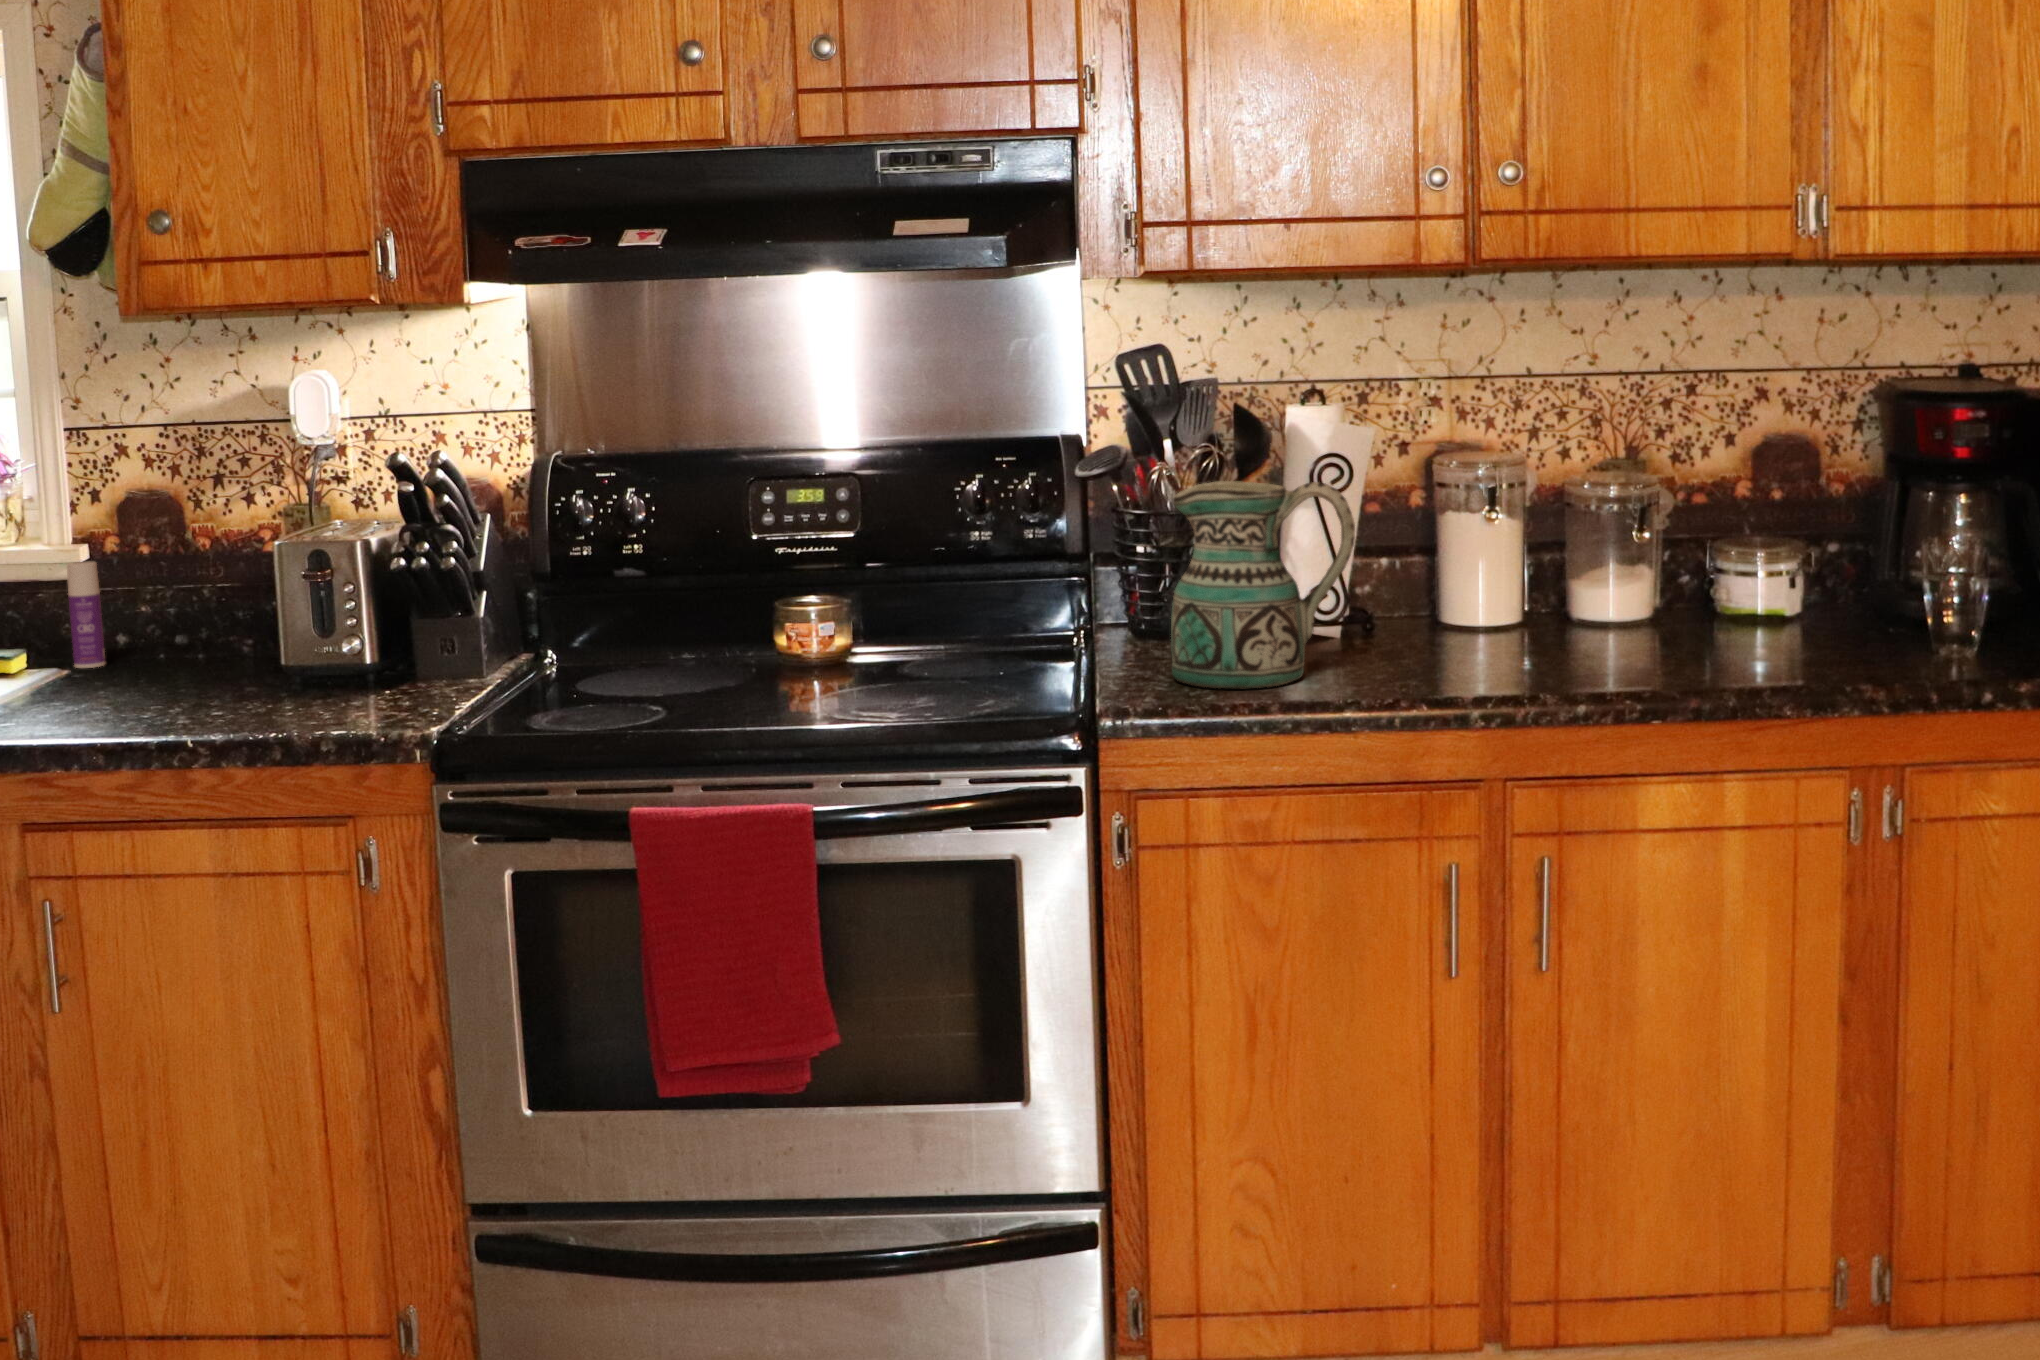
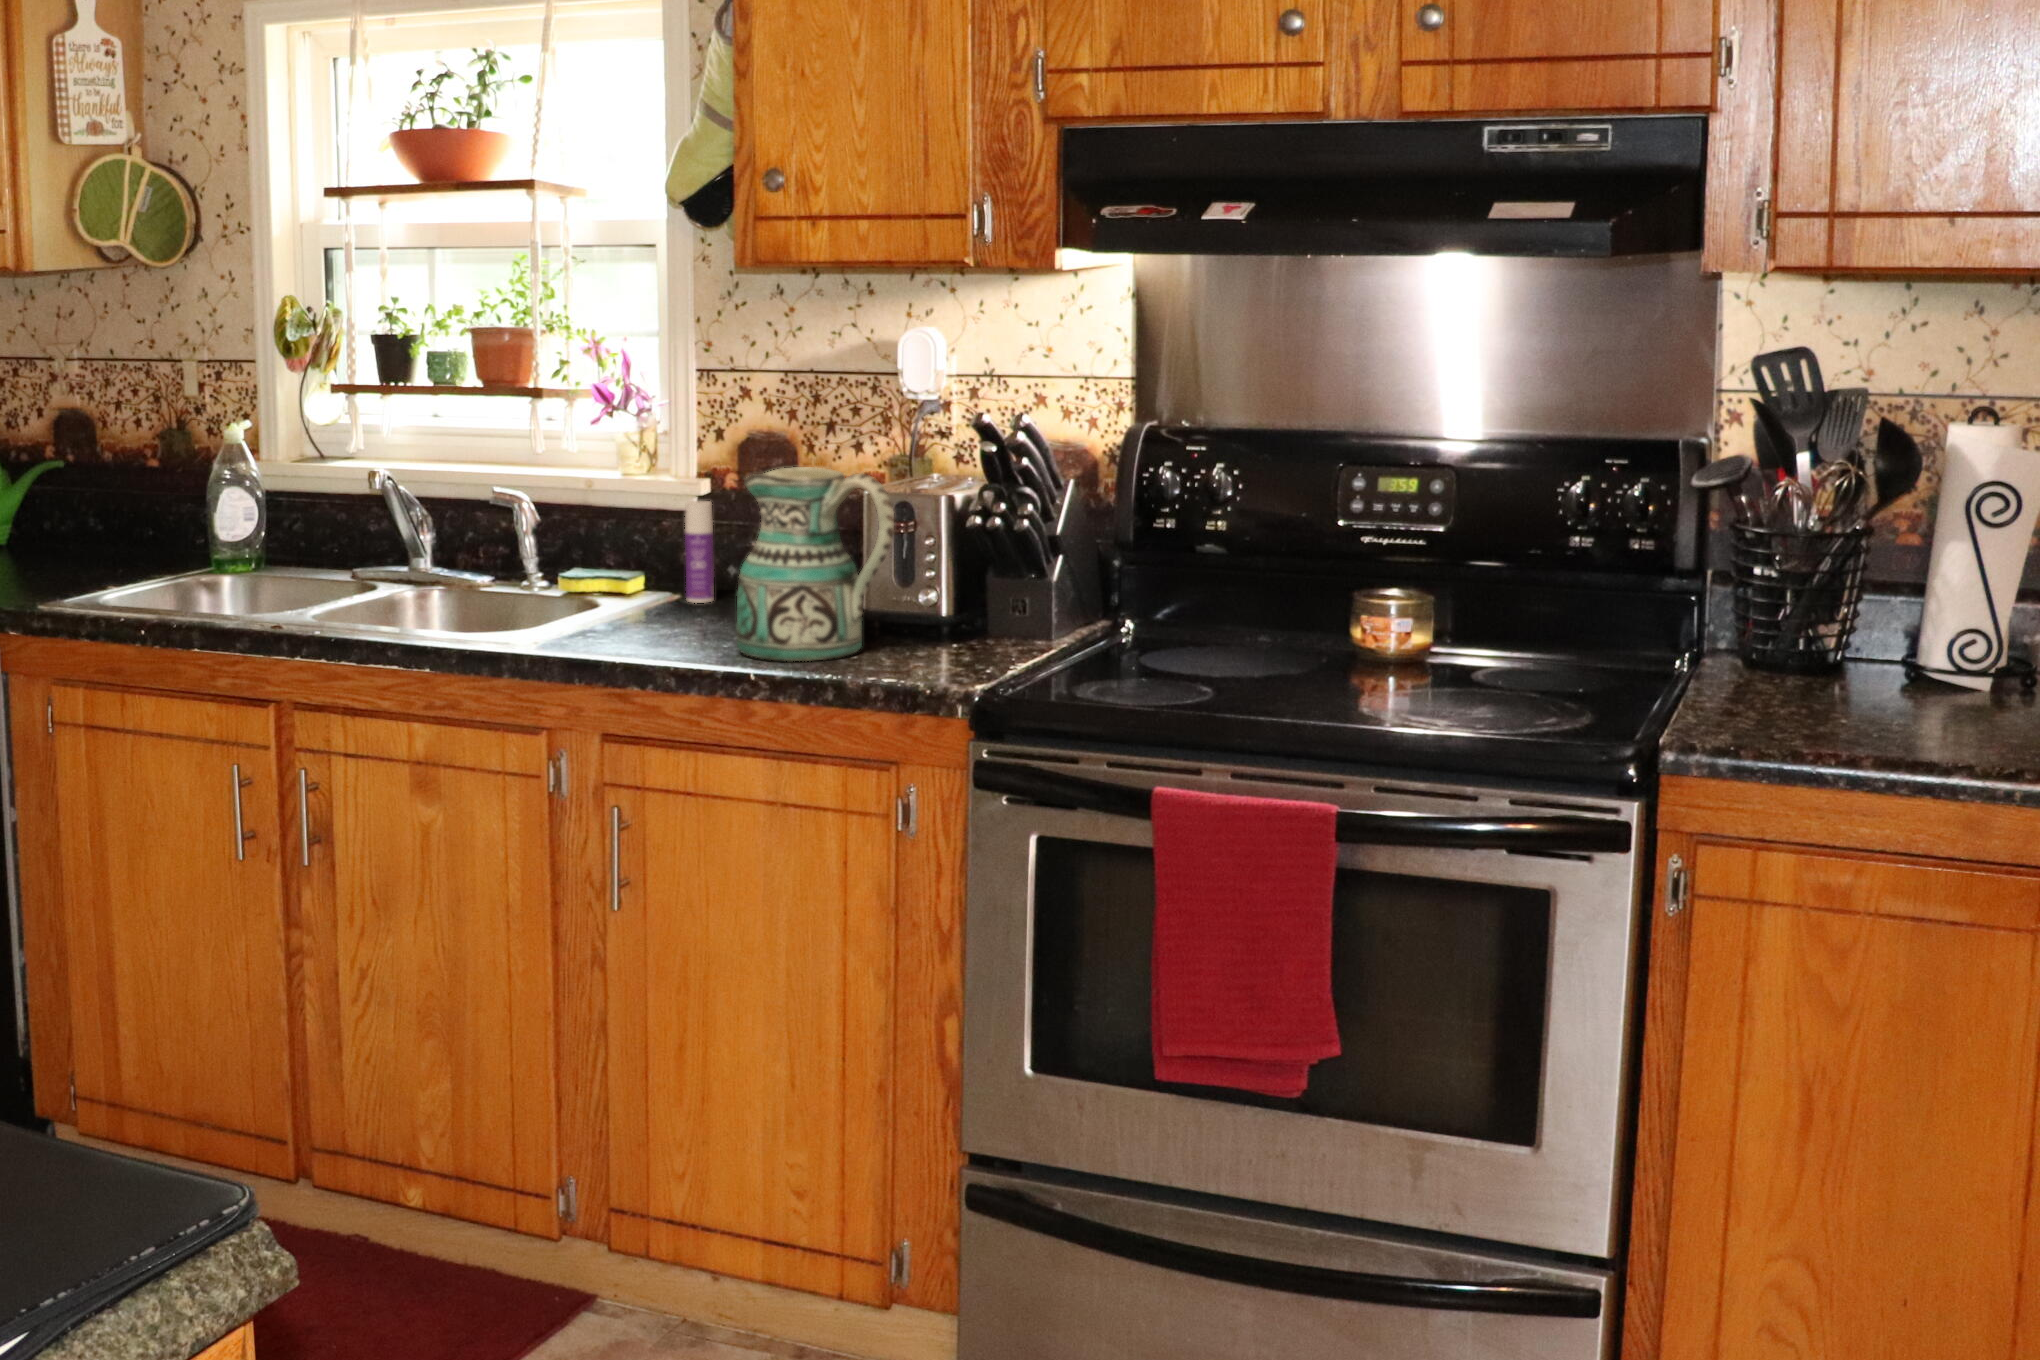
ceramic pitcher: present [1171,481,1355,688] -> present [736,467,894,661]

